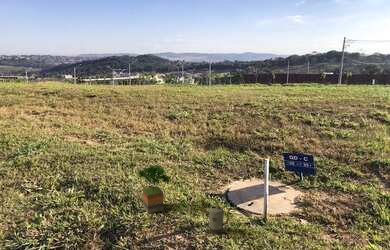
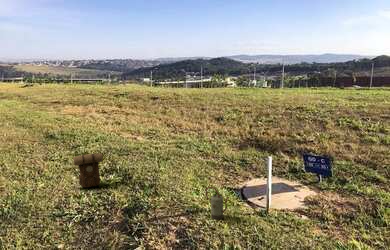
backpack: none [26,164,64,208] -> present [73,153,103,187]
potted tree: present [138,165,170,214] -> none [158,157,185,199]

